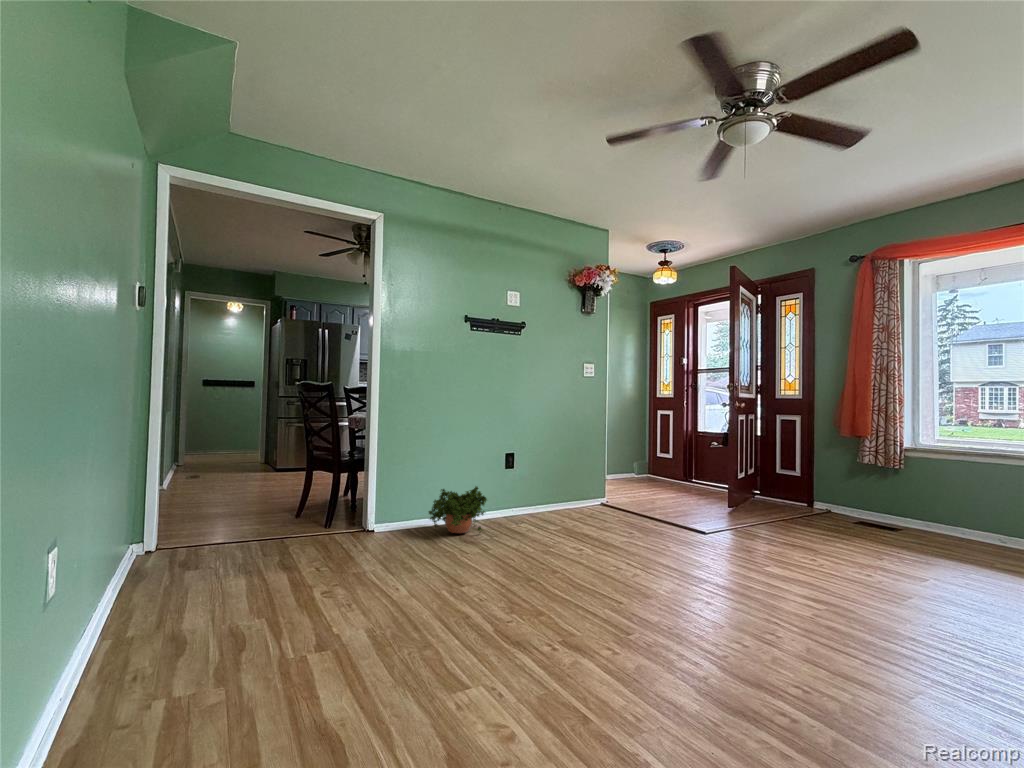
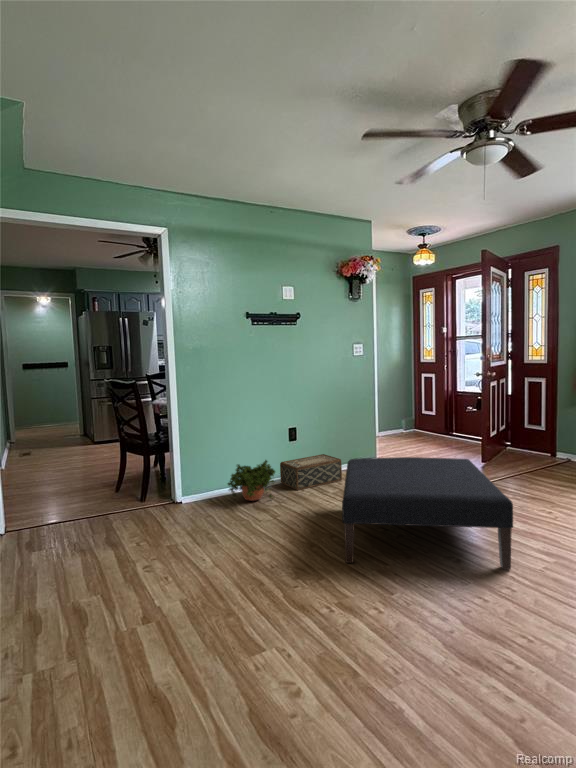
ottoman: none [570,485,776,615] -> present [342,457,513,570]
woven basket: none [492,488,565,526] -> present [280,454,342,490]

